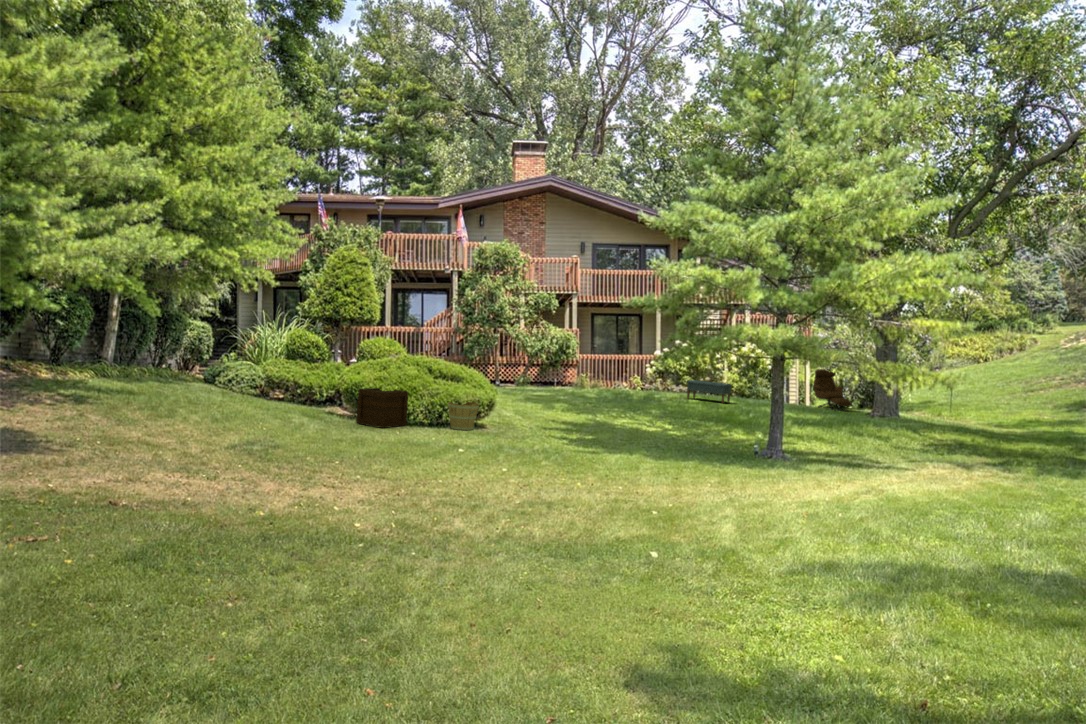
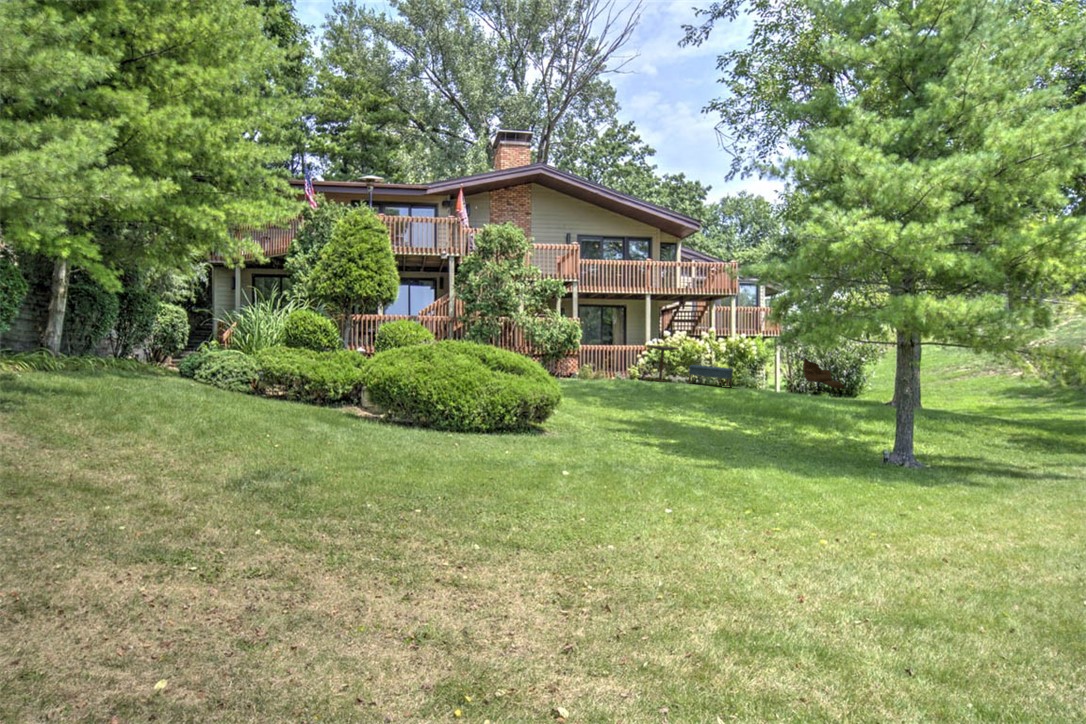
pedestal table: none [646,360,679,397] -> present [647,345,679,382]
wooden crate: present [356,388,408,428] -> none [396,384,465,440]
wooden bucket: present [448,402,479,430] -> none [515,399,555,438]

